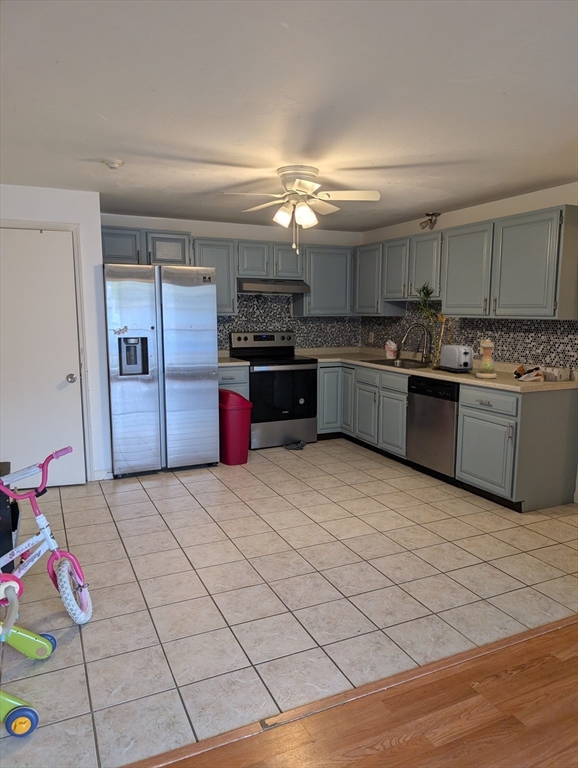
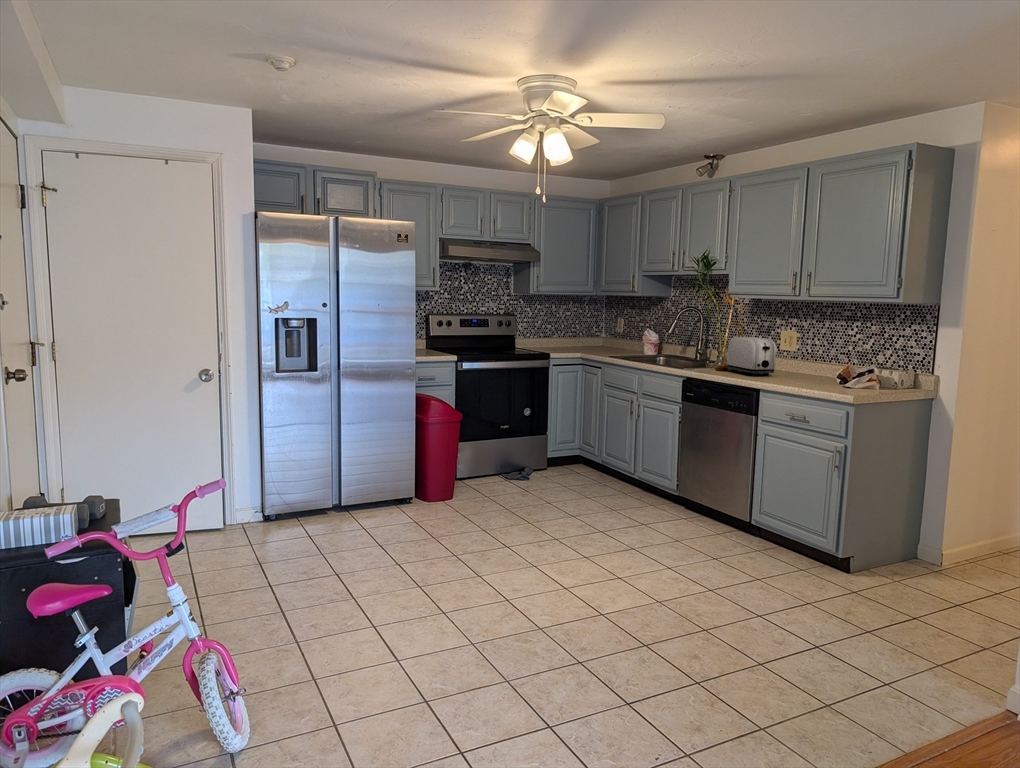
vase: present [476,339,496,379] -> none [782,329,812,384]

